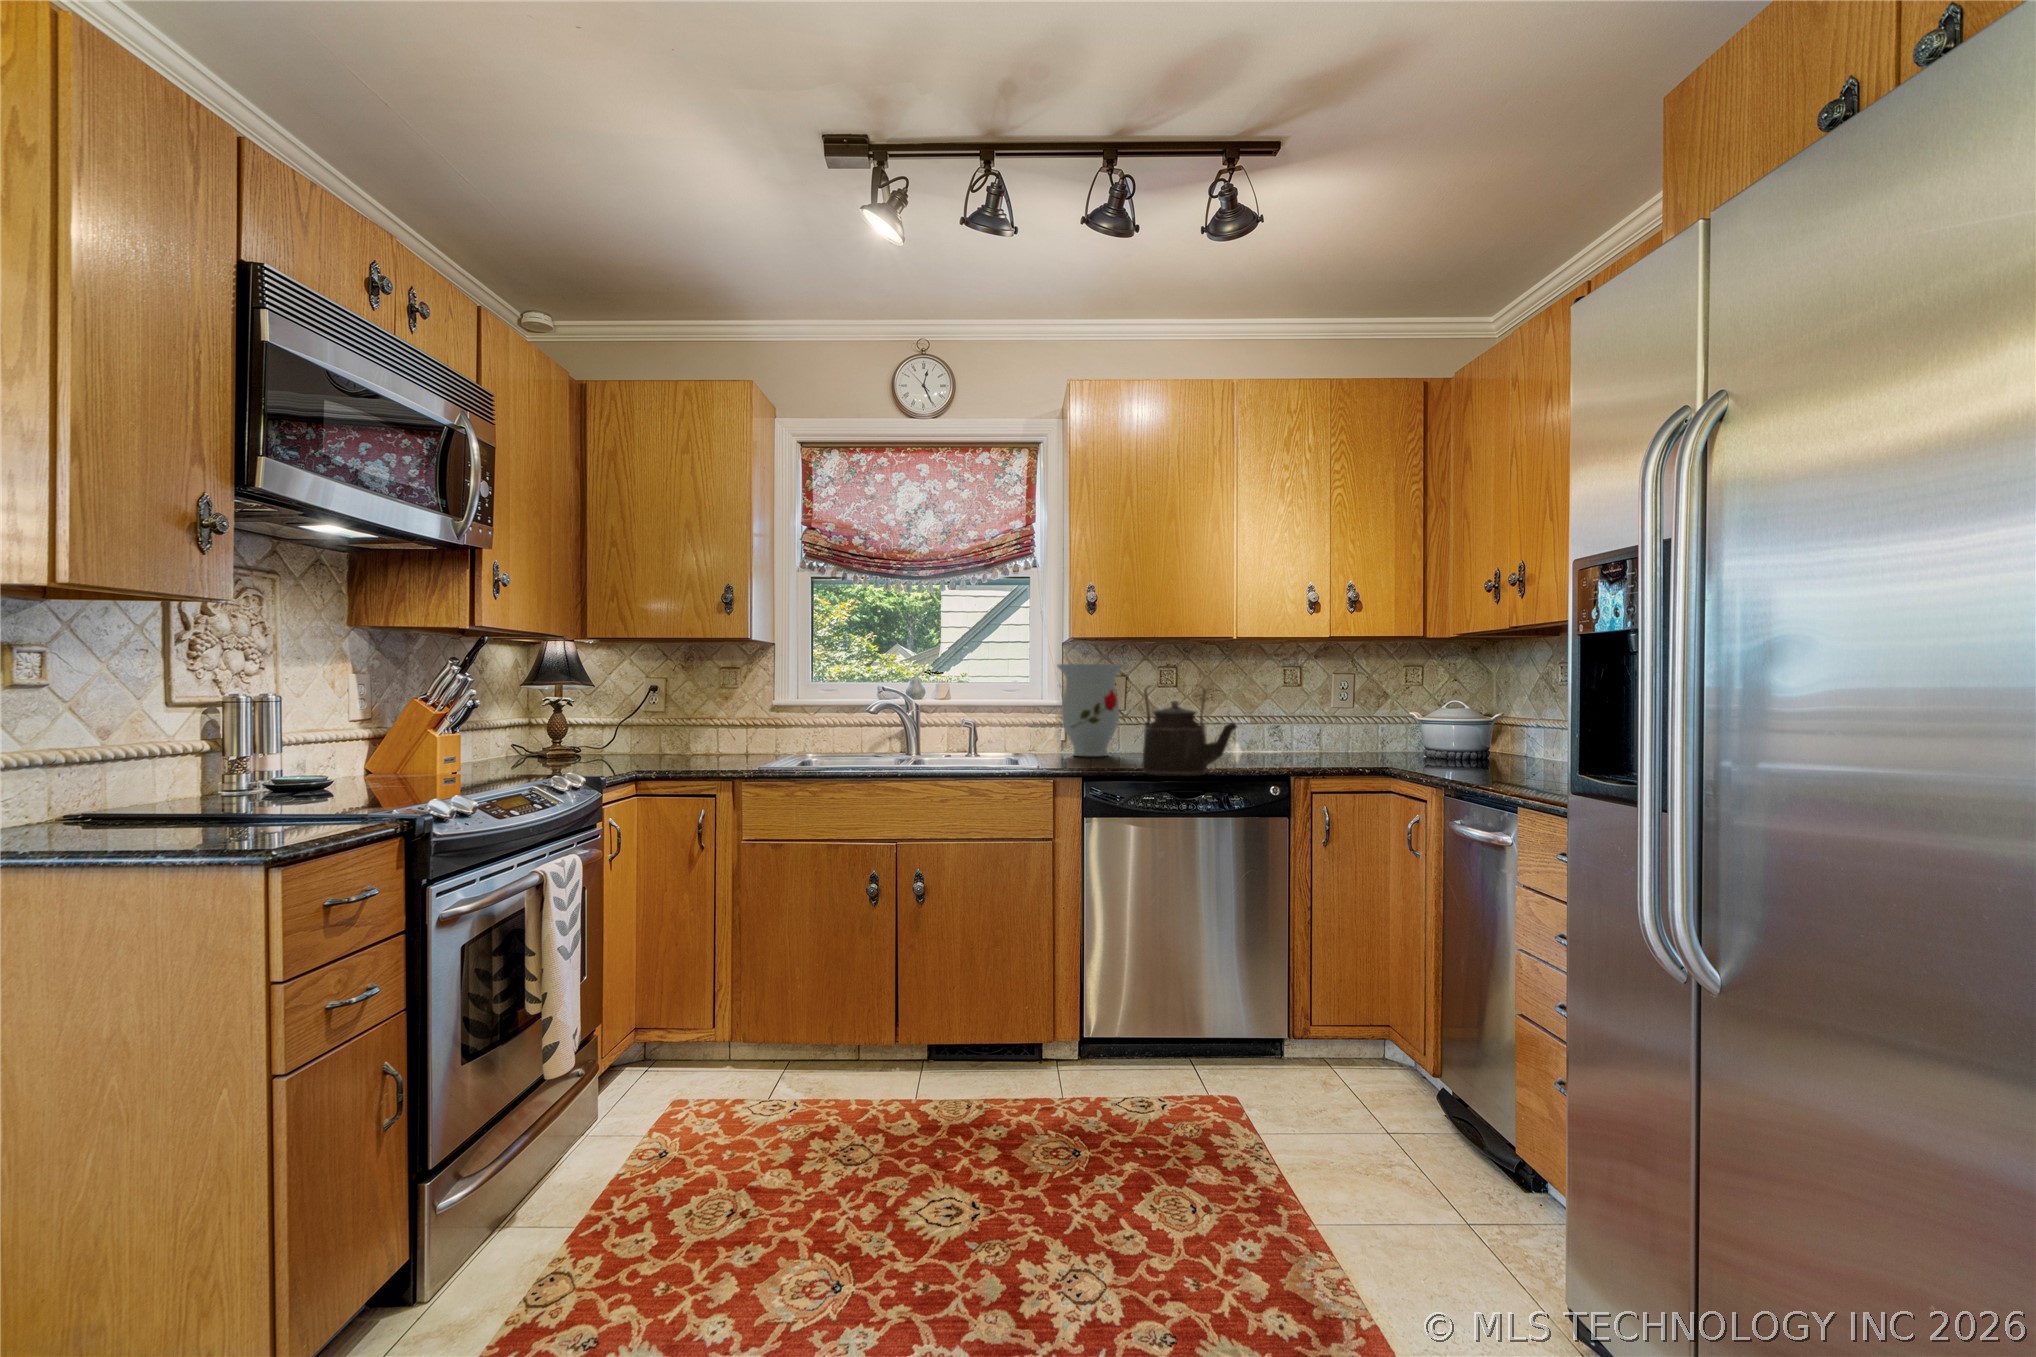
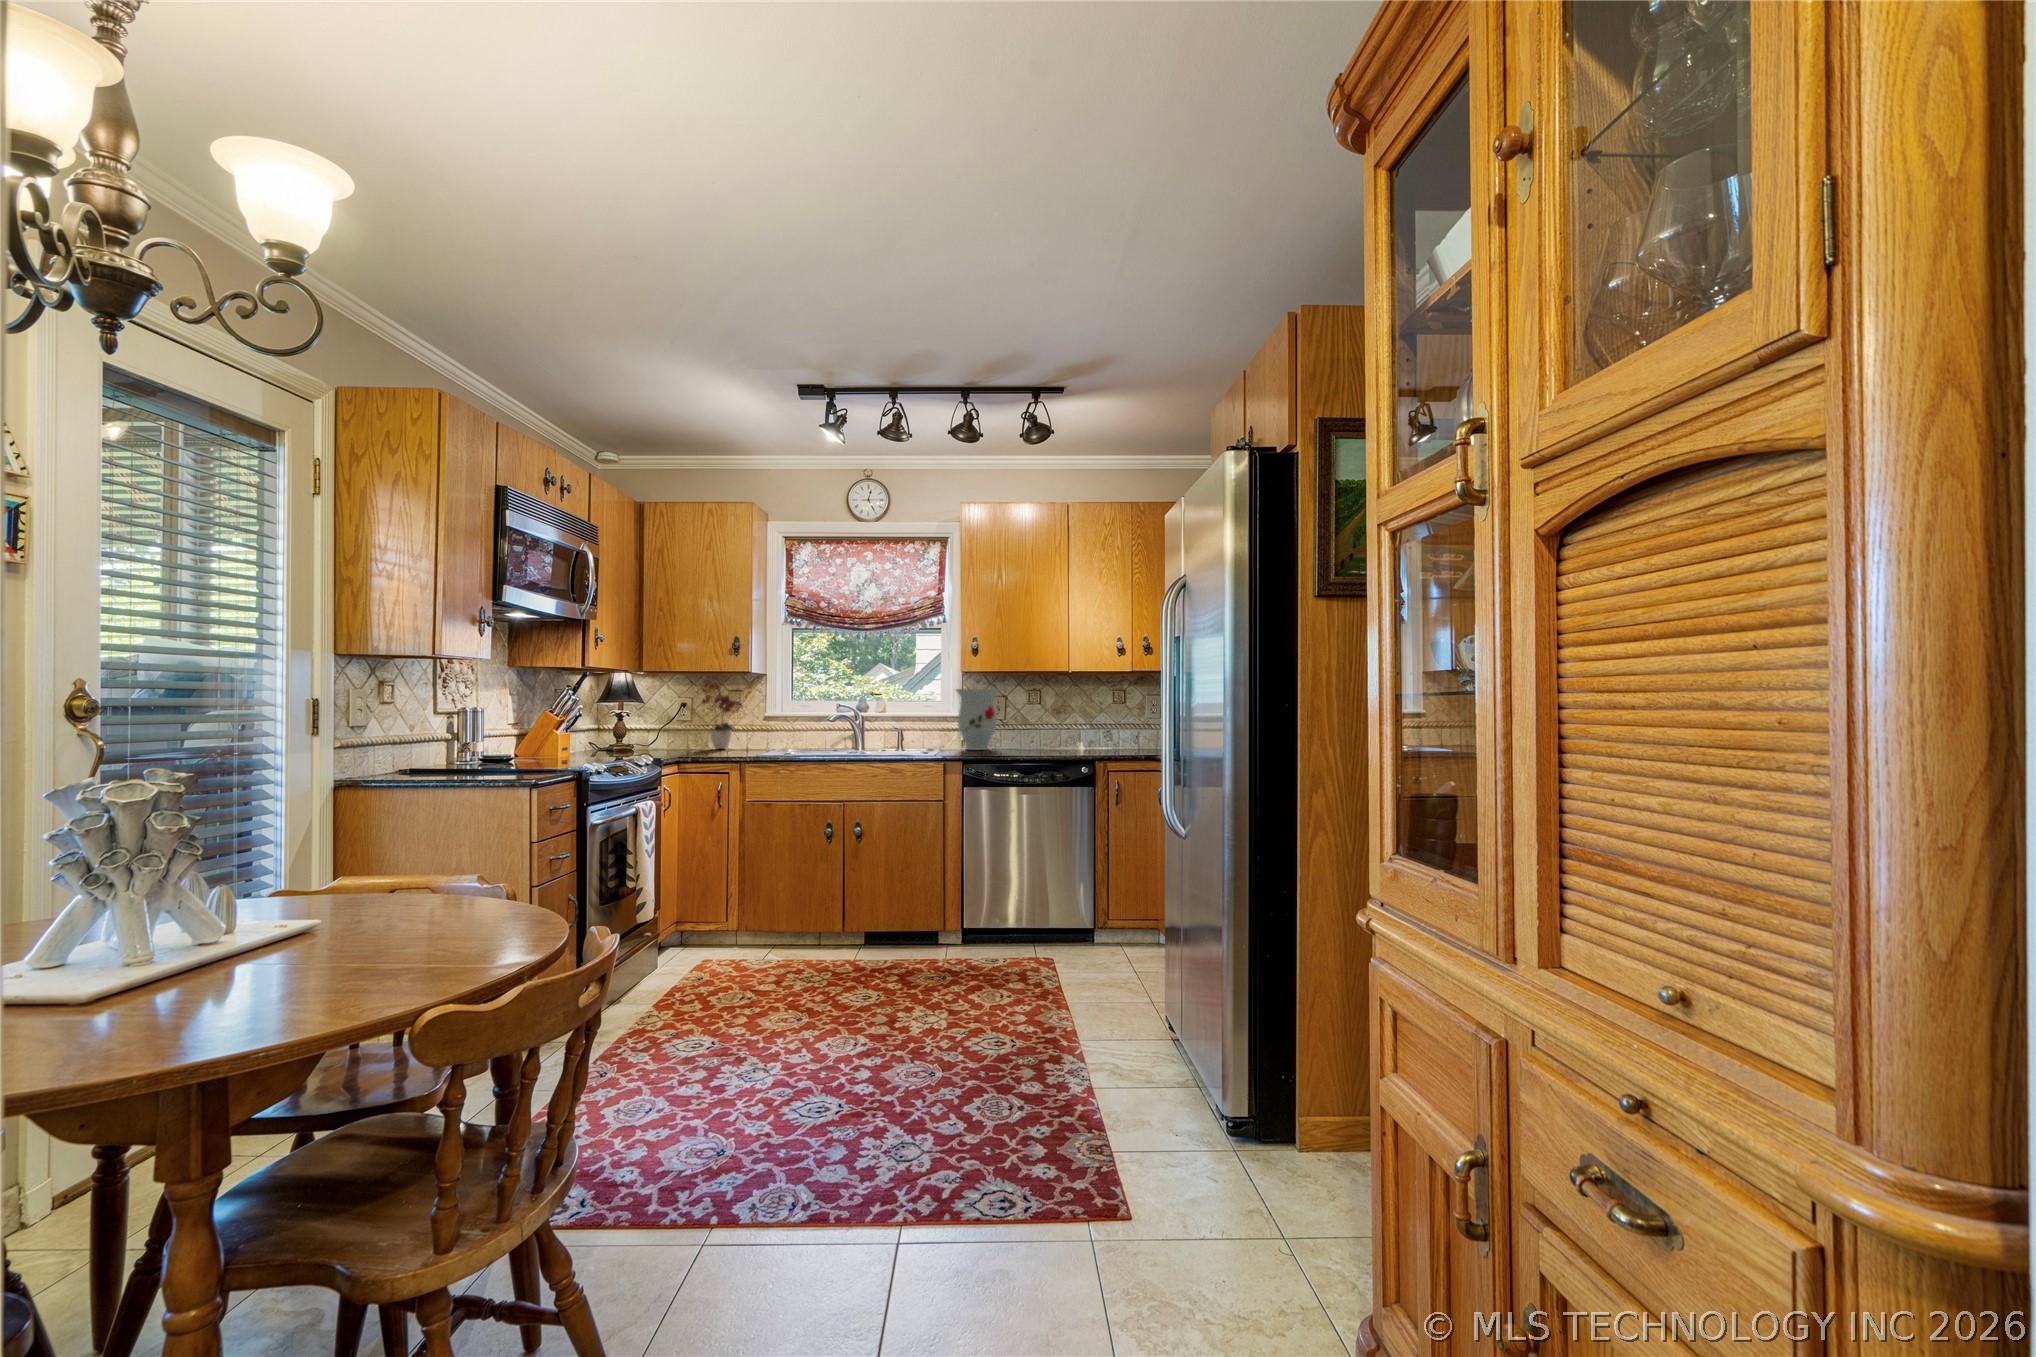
flower arrangement: none [674,652,745,754] -> present [702,683,743,749]
kettle: present [1142,685,1237,776] -> none [1003,703,1061,761]

